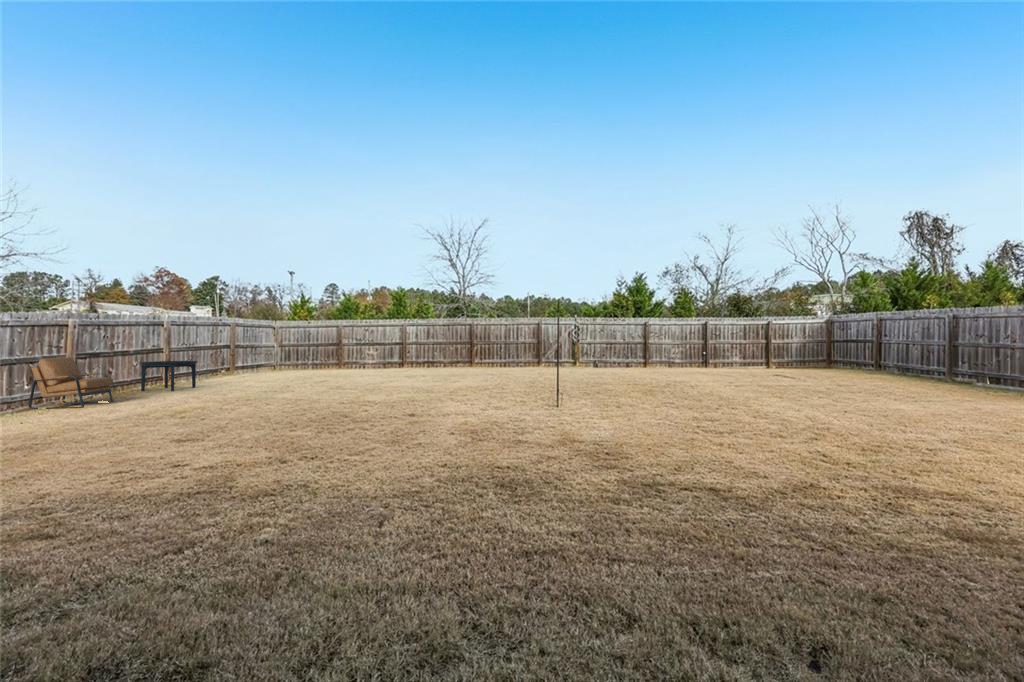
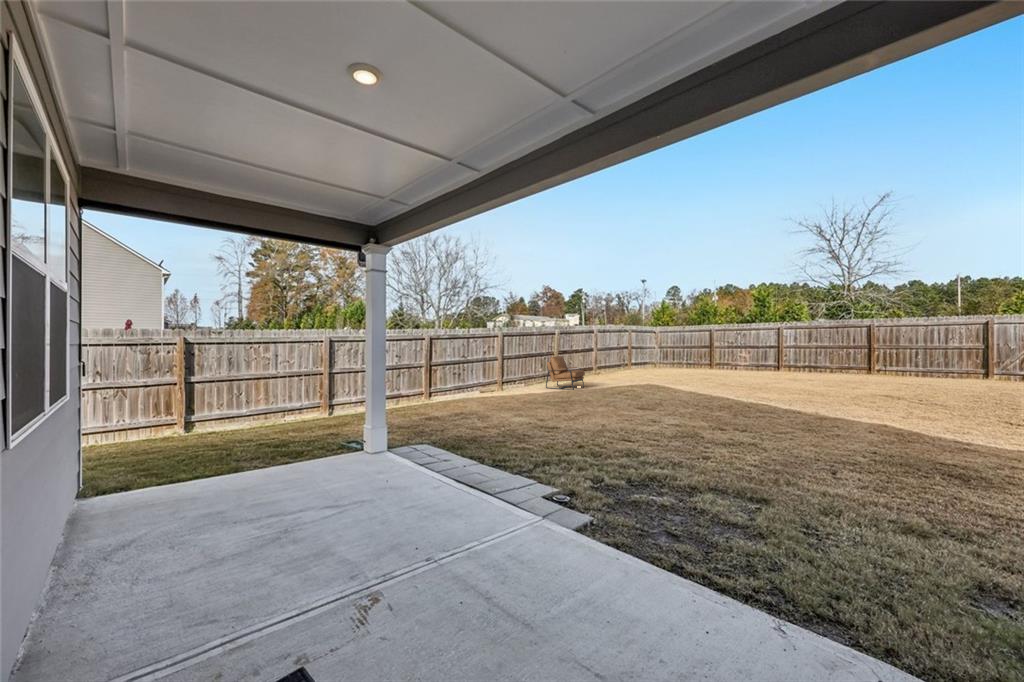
round table: present [139,361,198,391] -> none [587,359,622,382]

